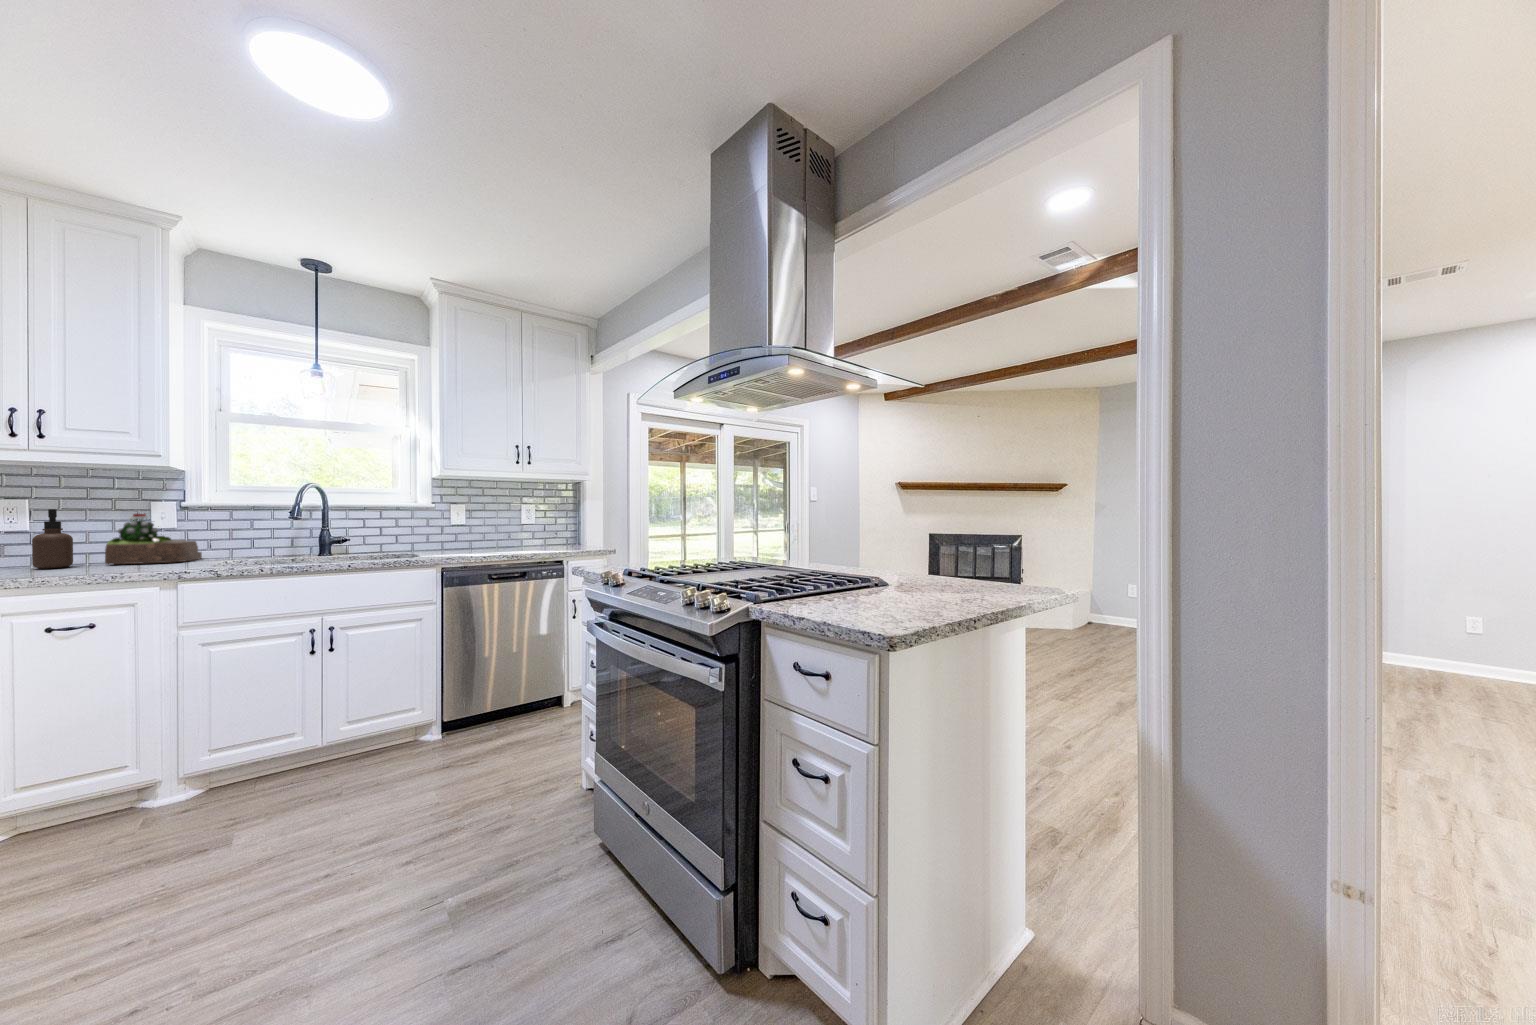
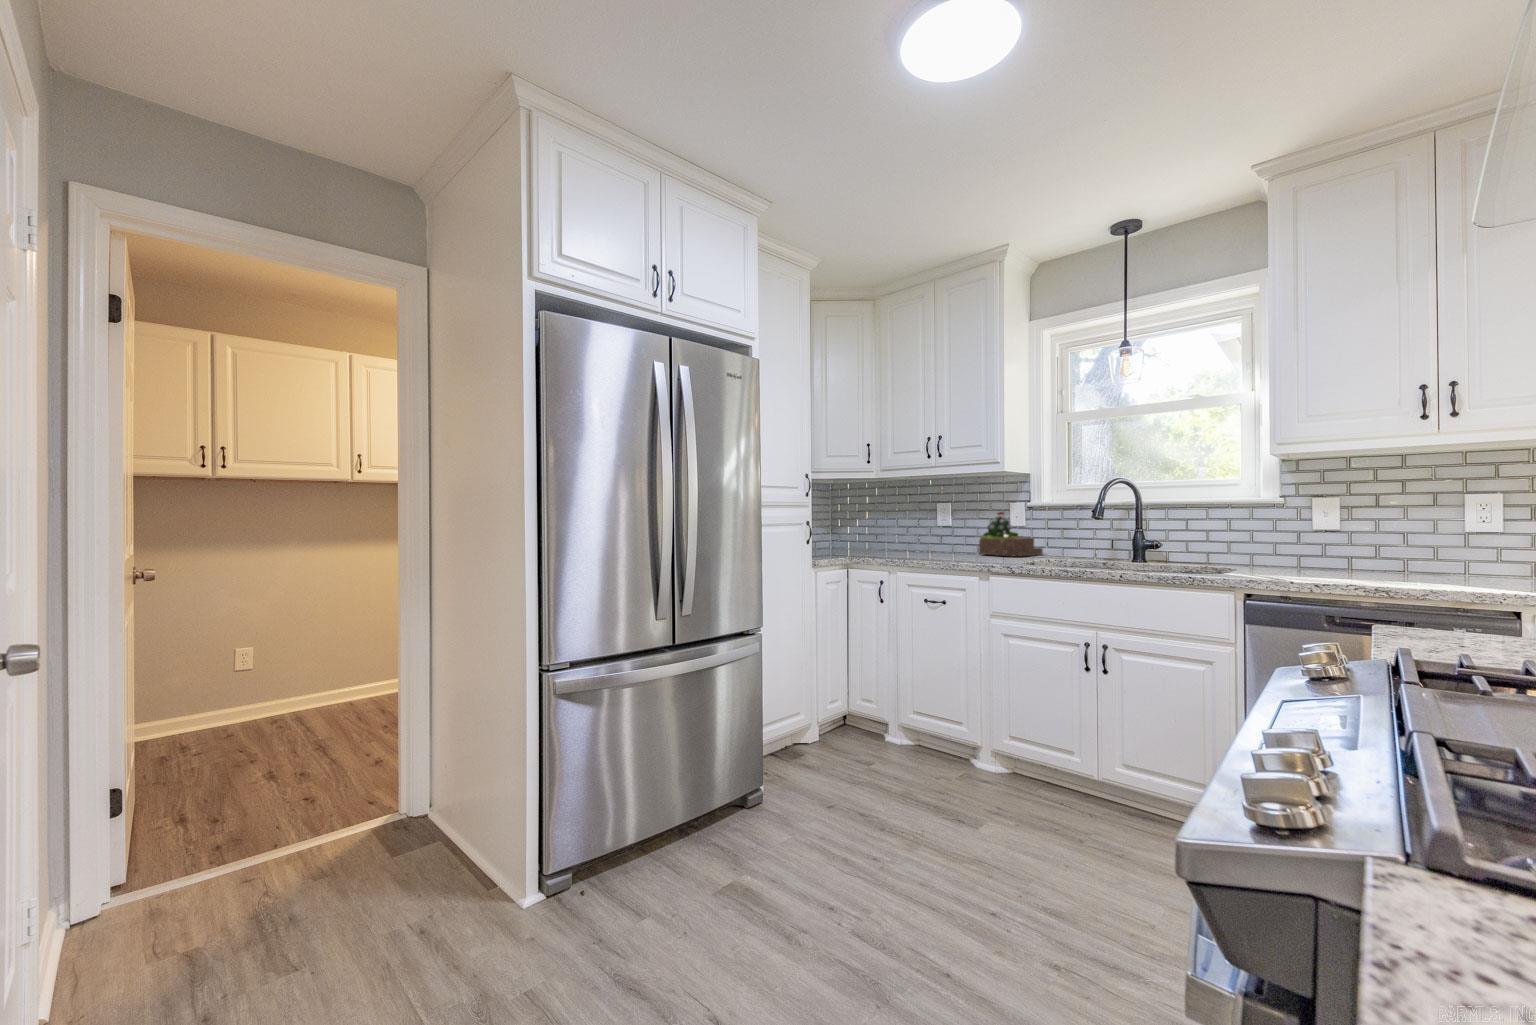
soap dispenser: present [32,509,73,569] -> none [945,509,965,554]

